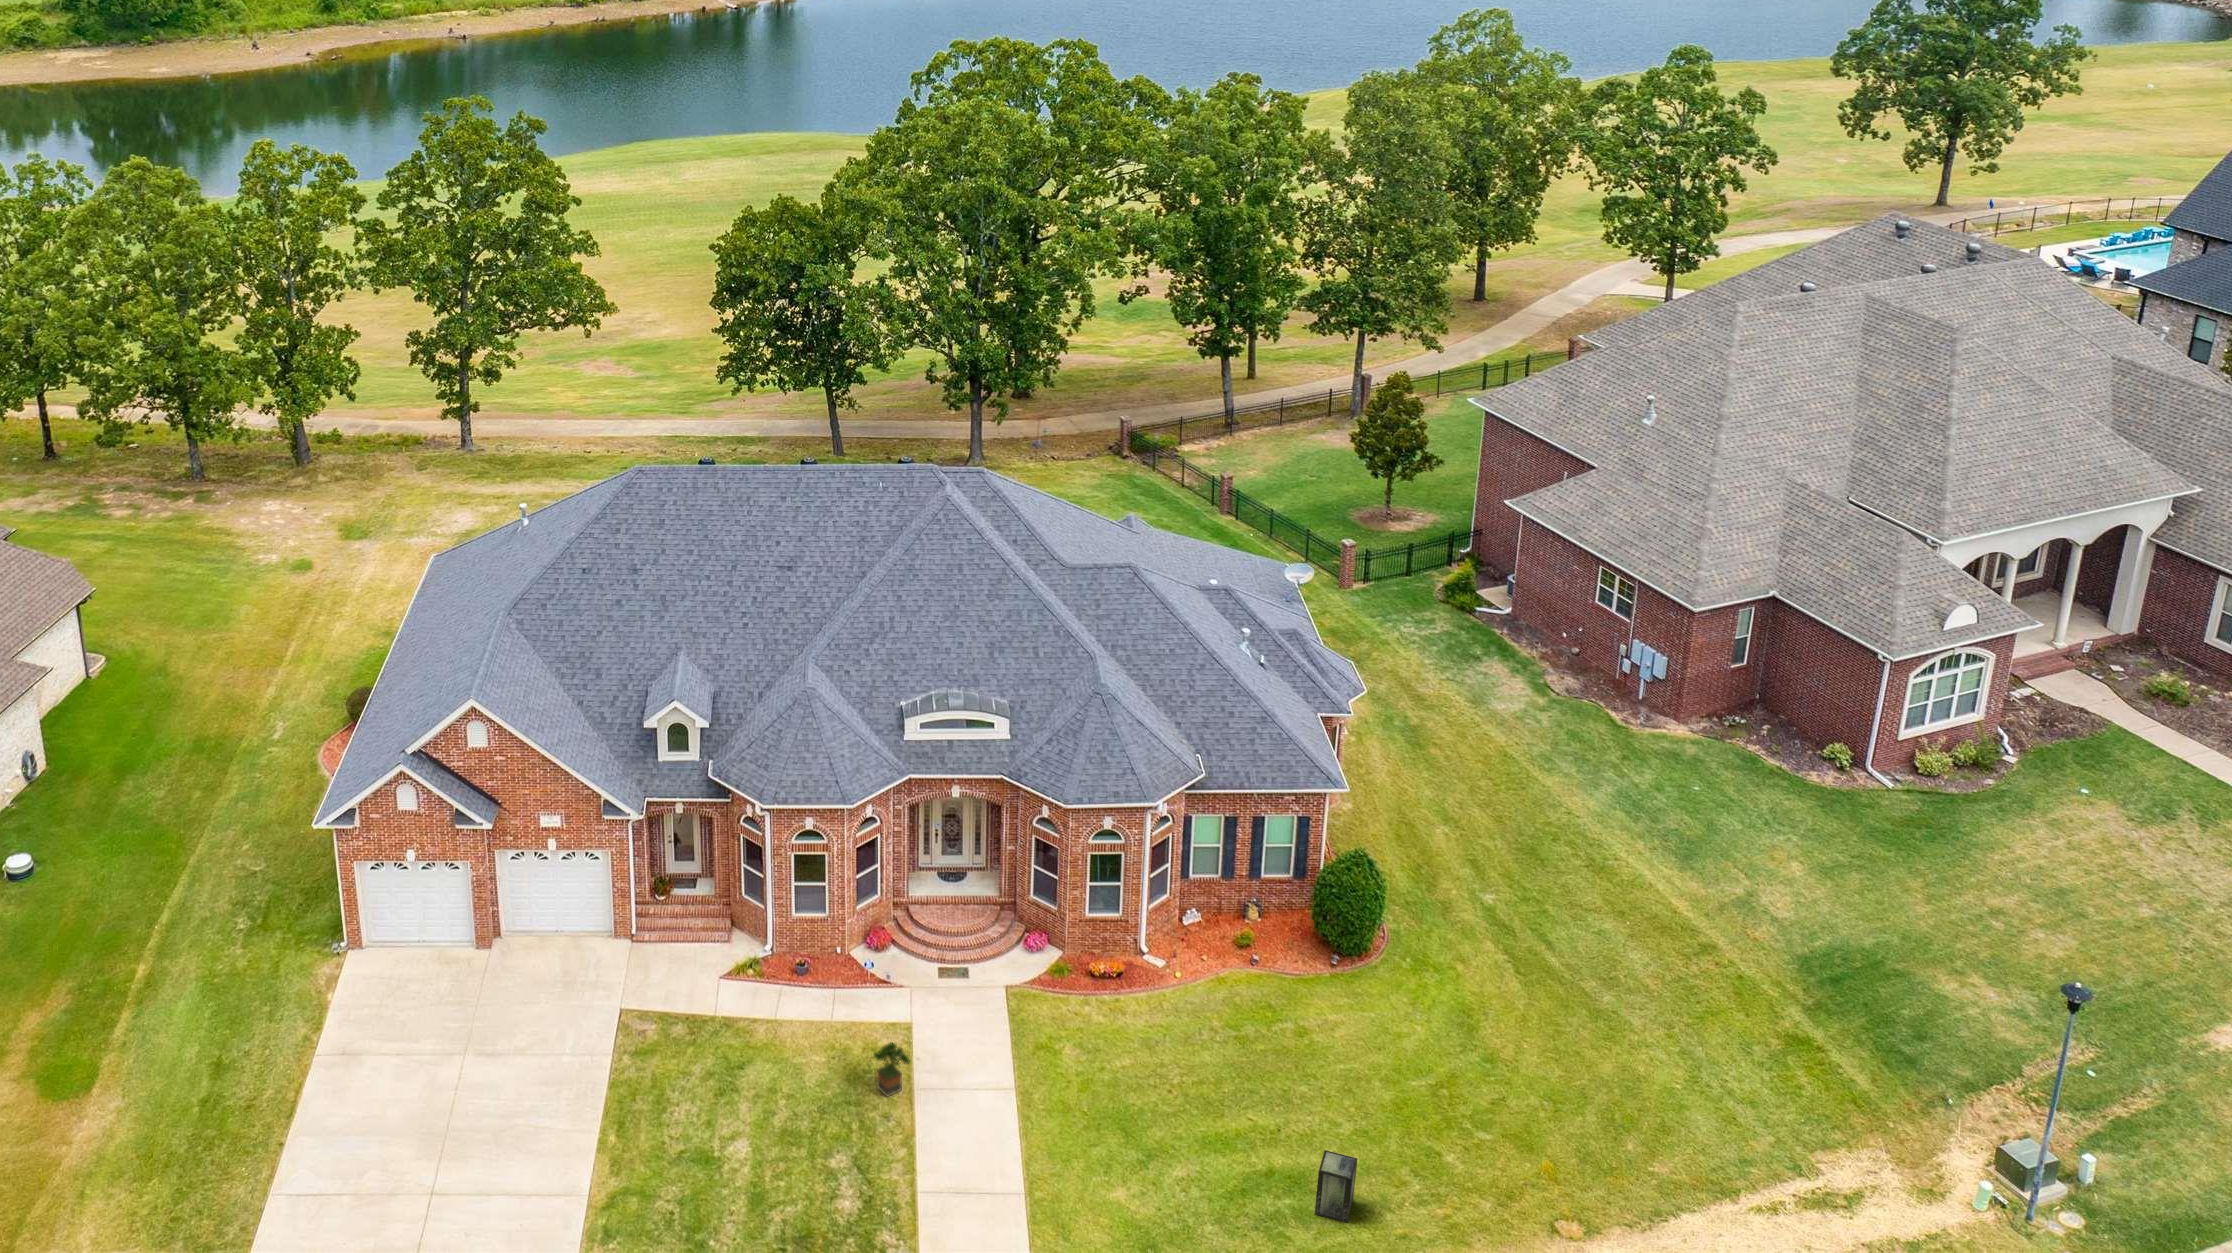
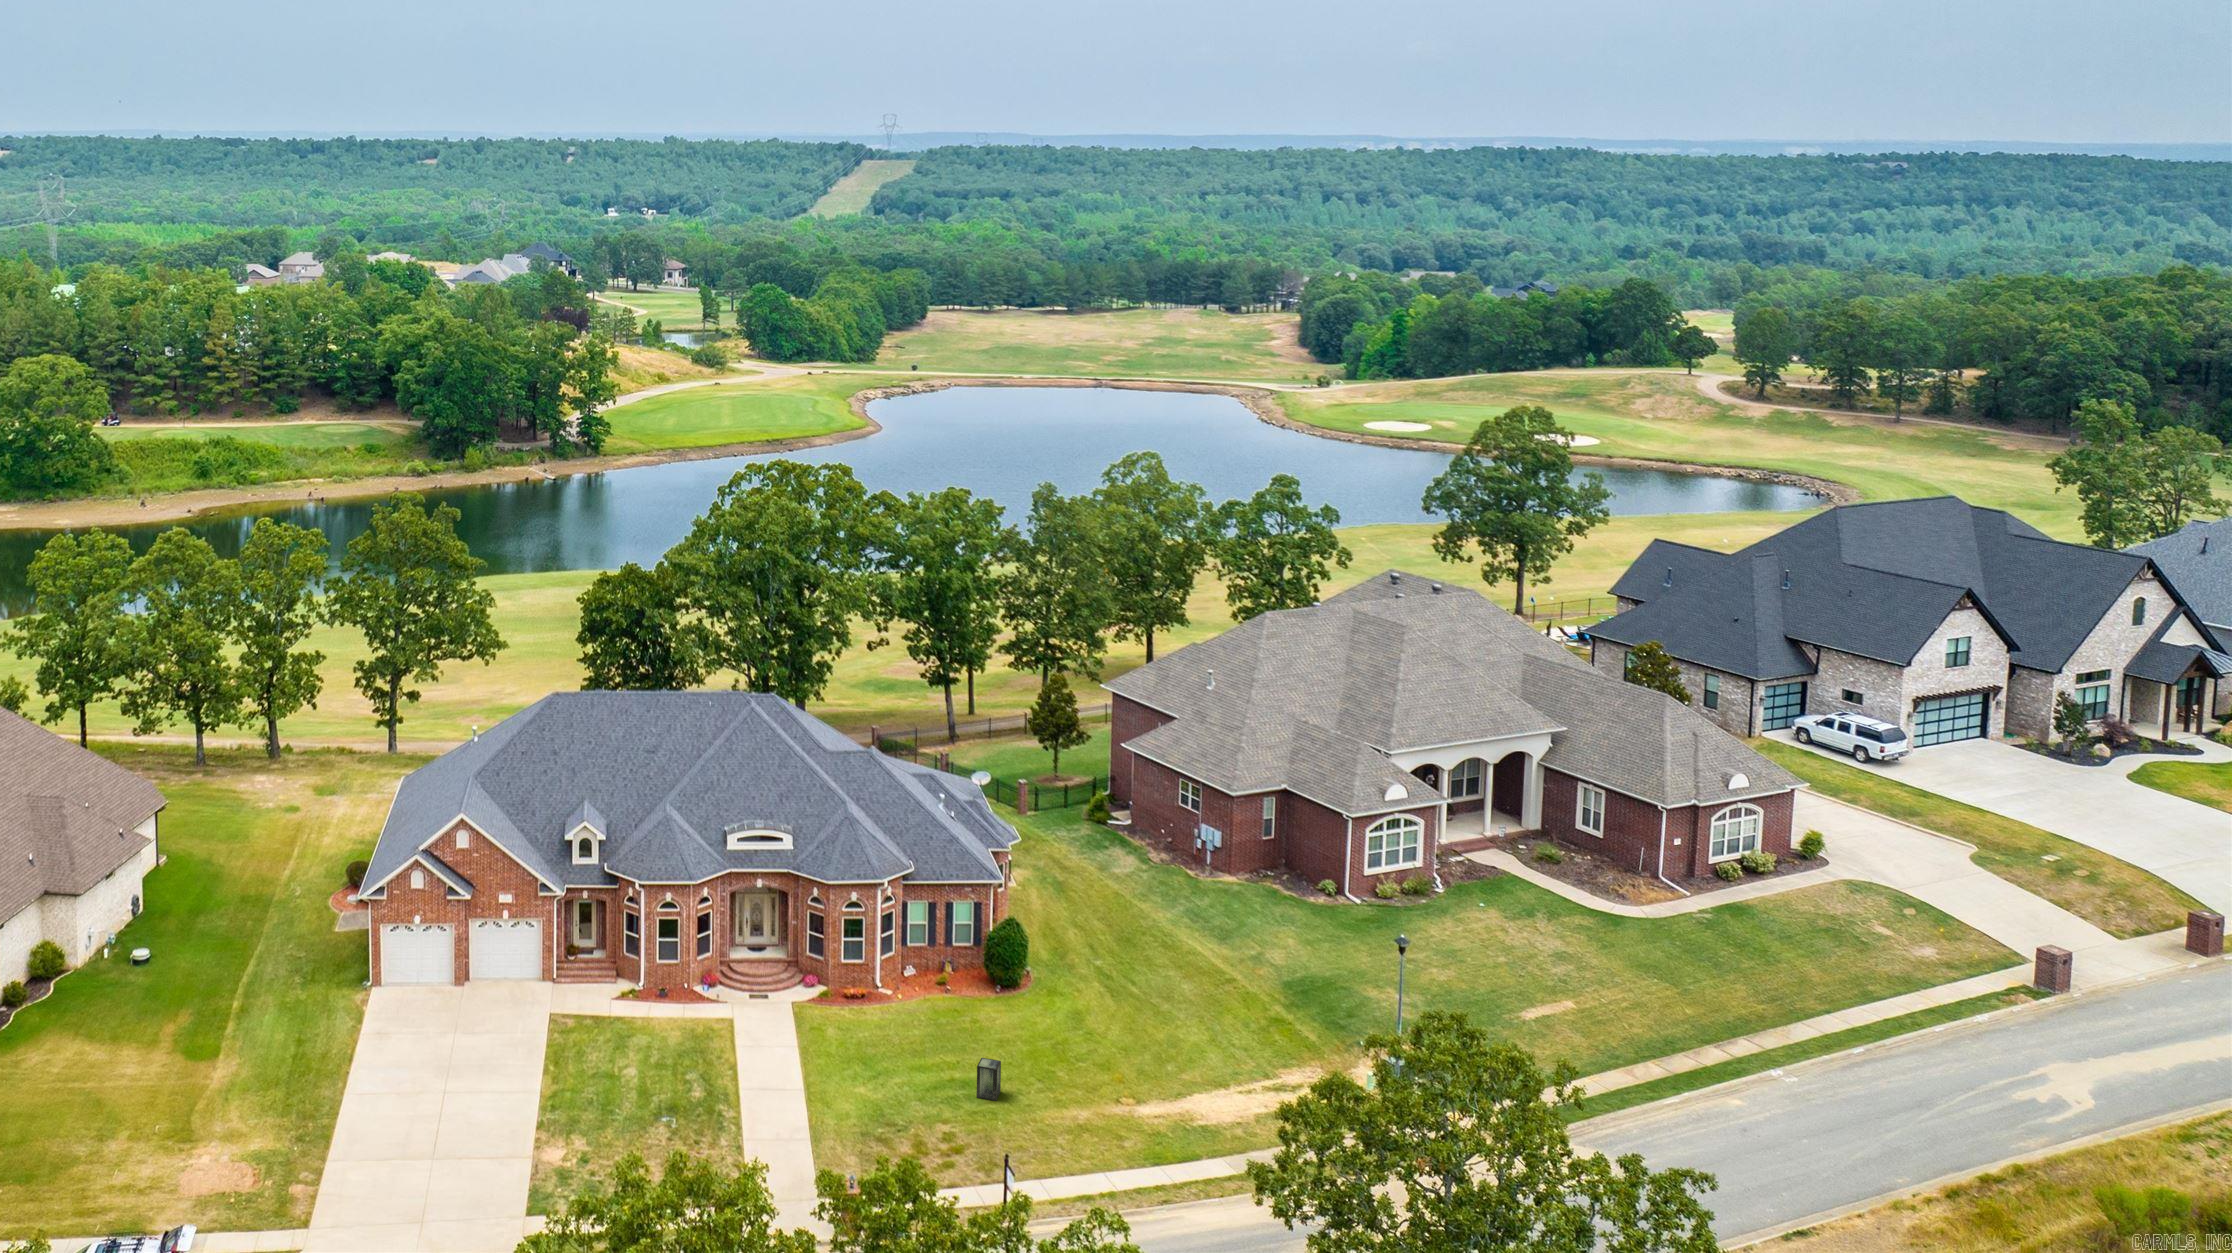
potted tree: present [873,1042,910,1096] -> none [707,1014,731,1049]

